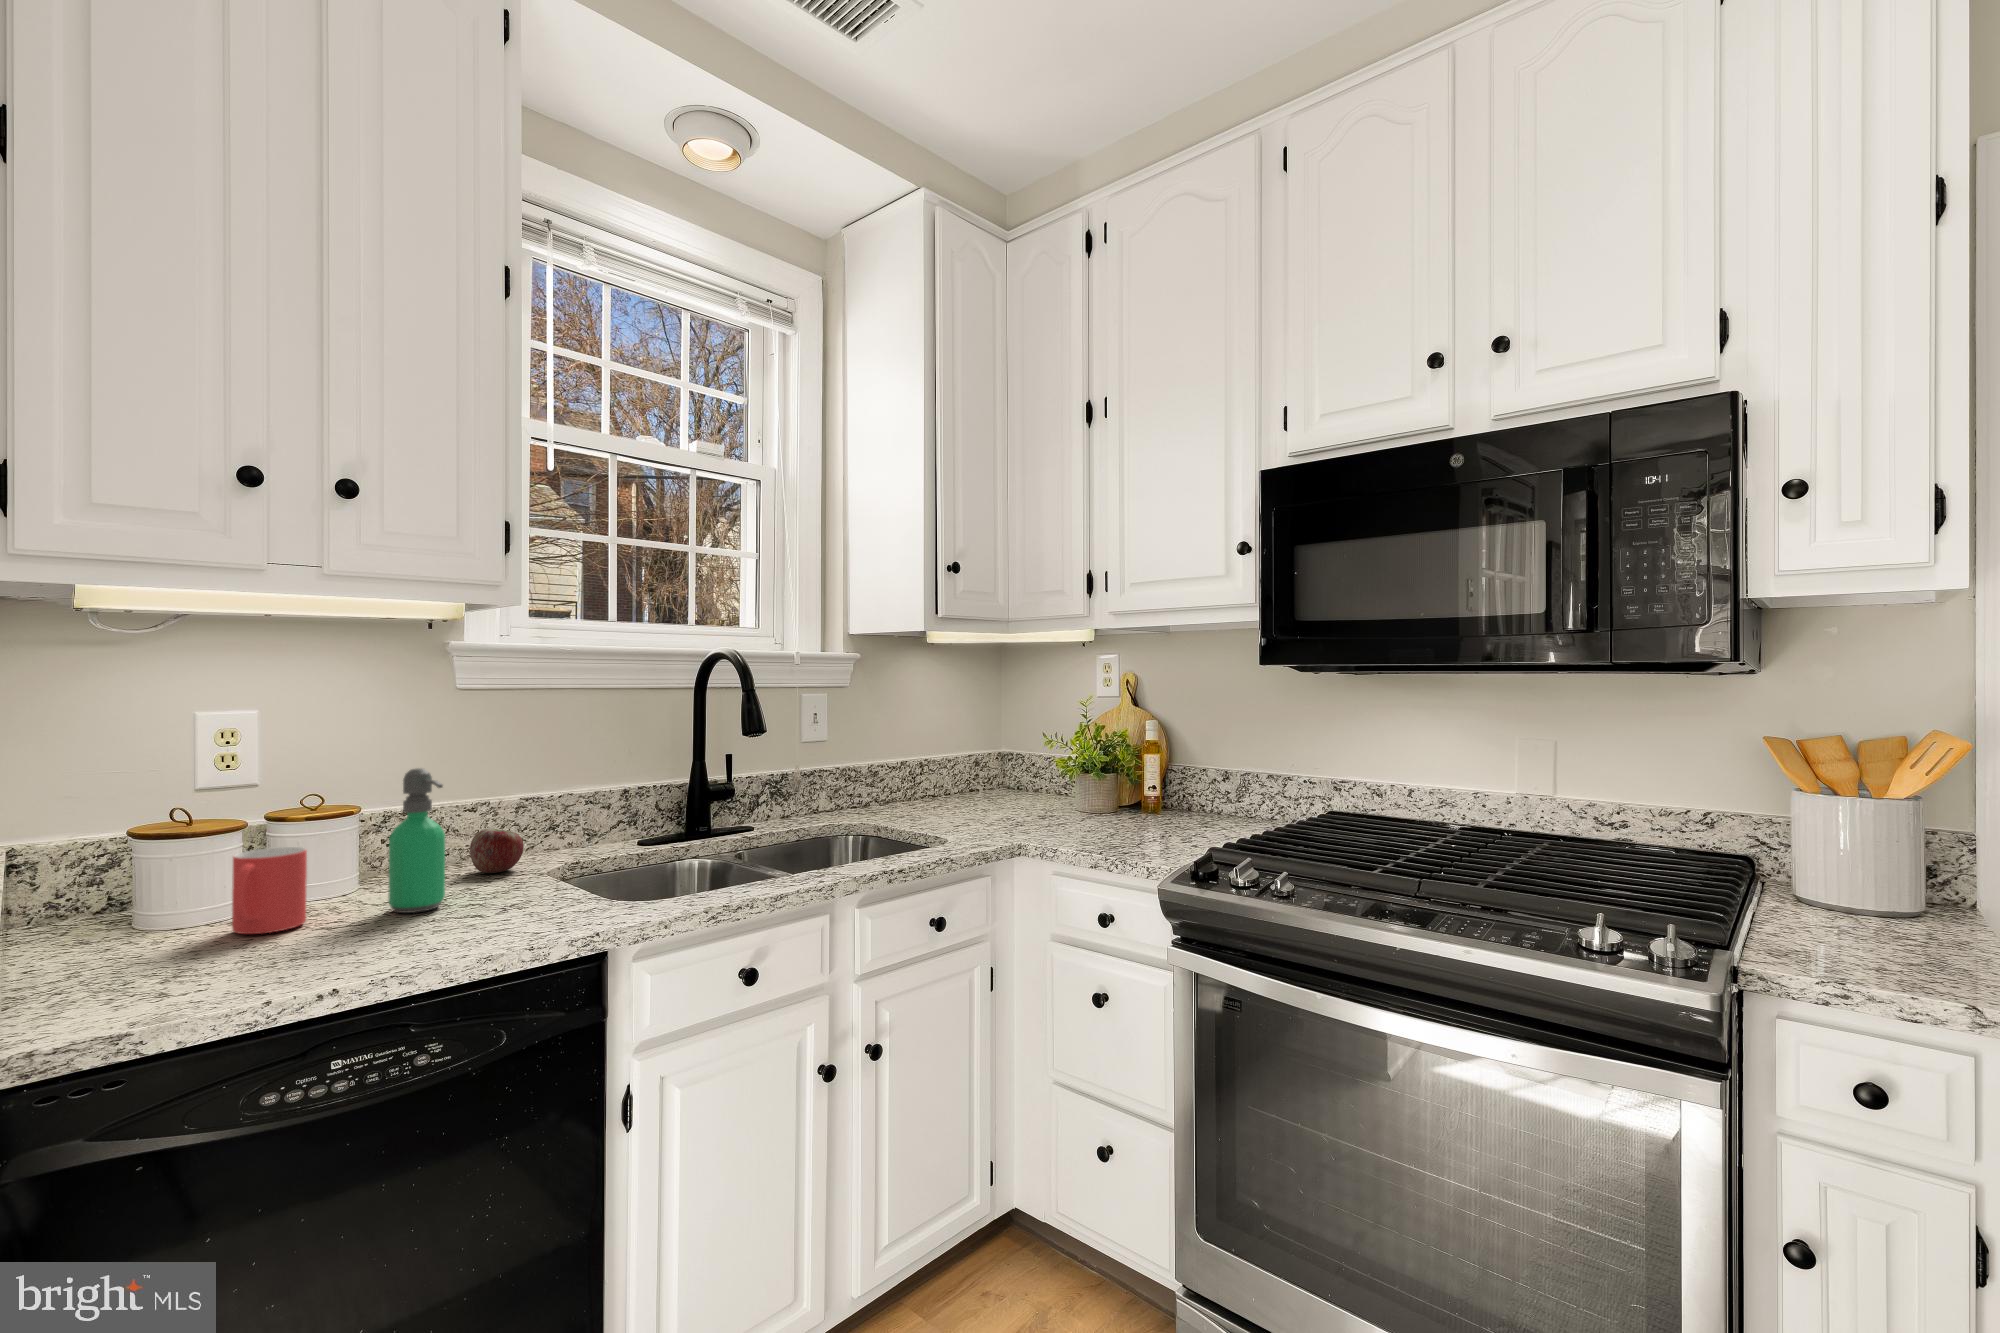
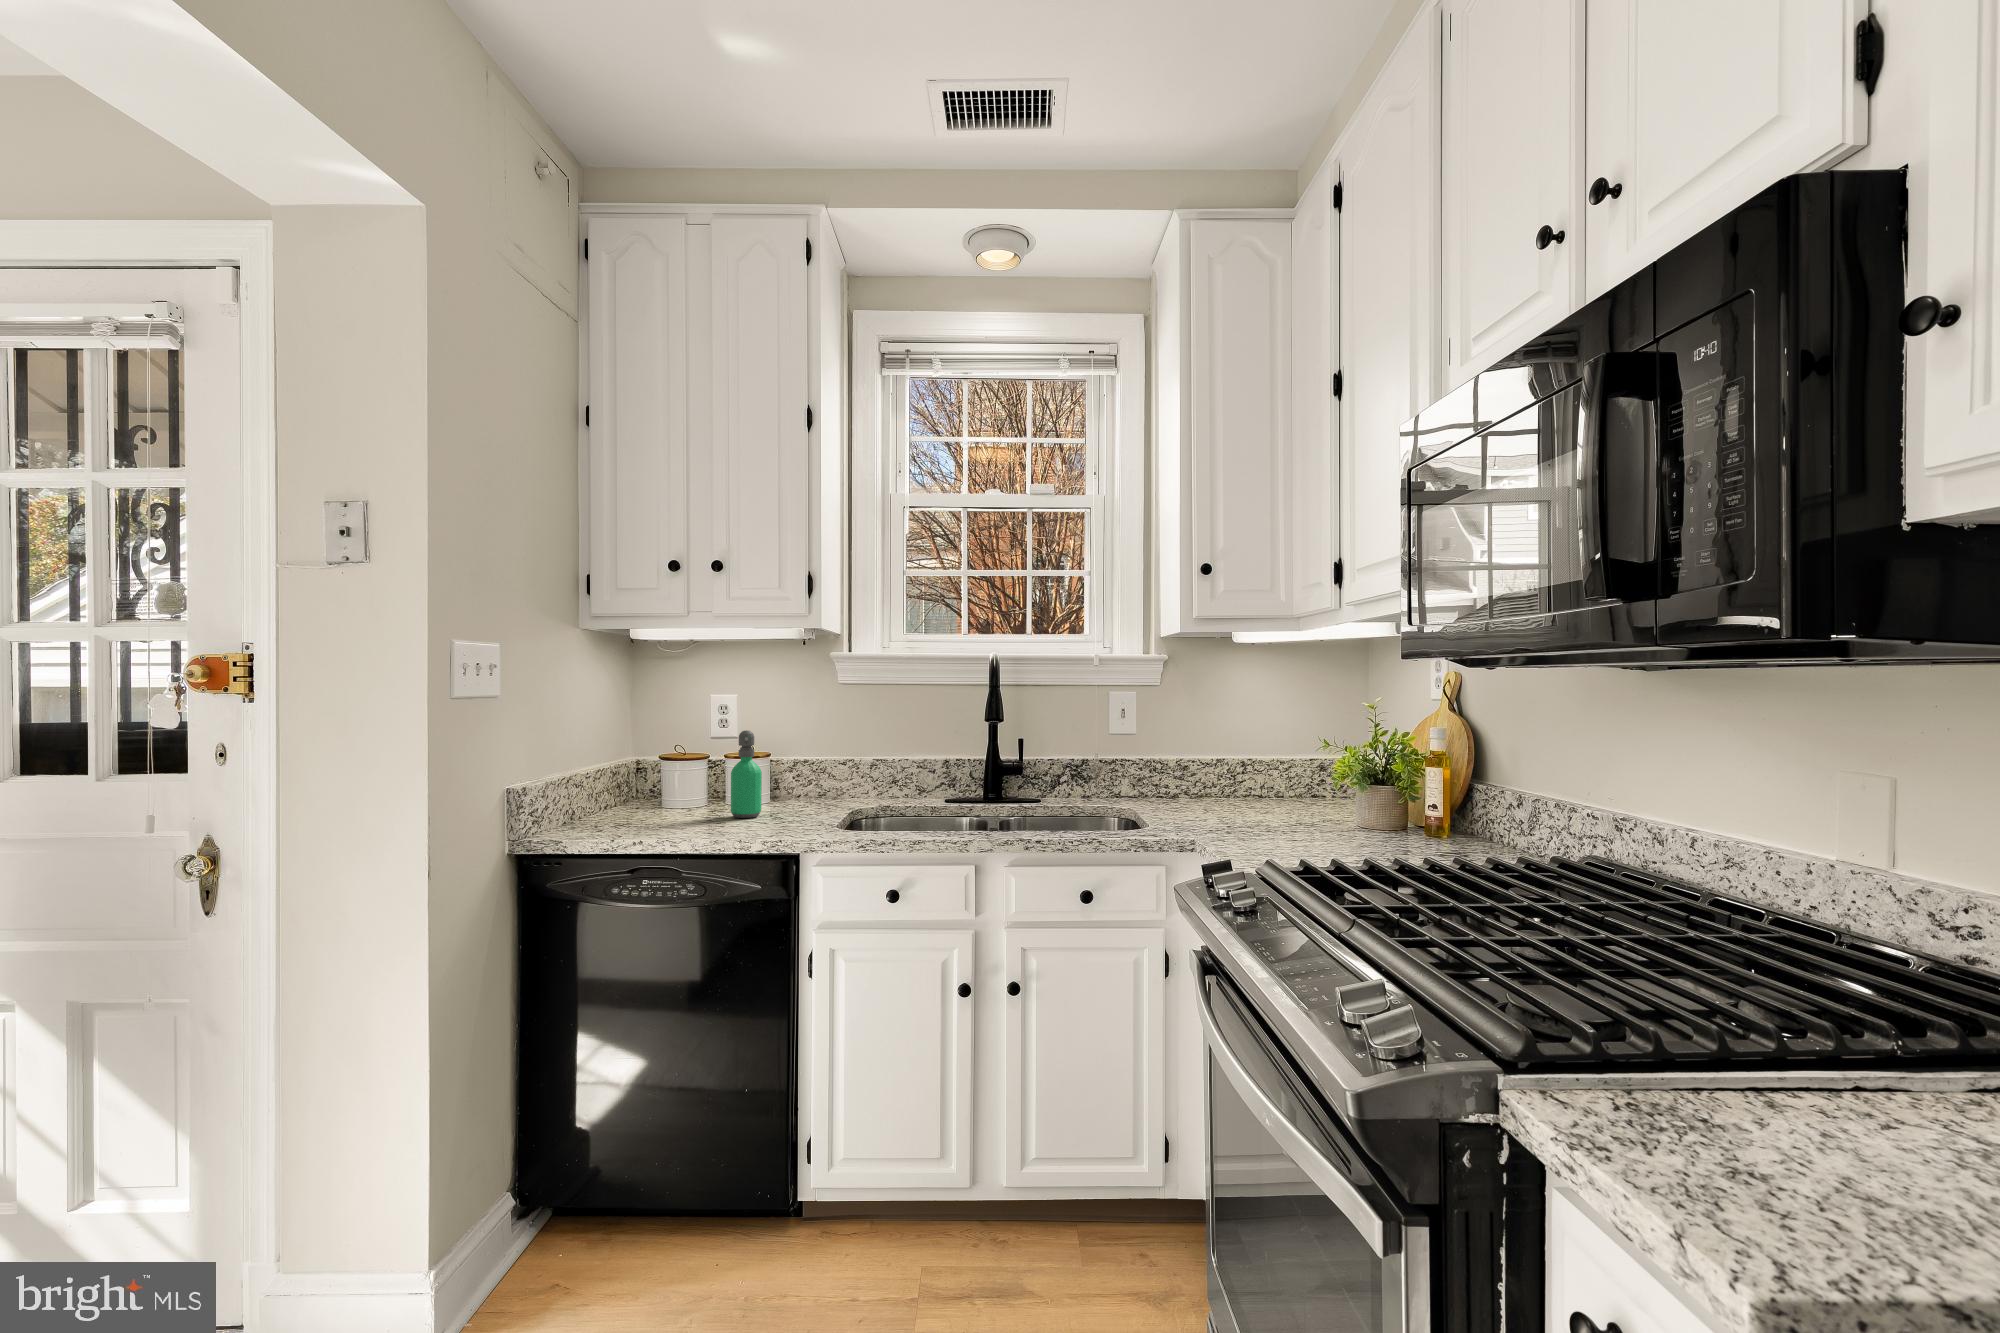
apple: present [470,828,524,873] -> none [817,776,849,805]
mug: present [232,847,307,934] -> none [654,771,698,816]

